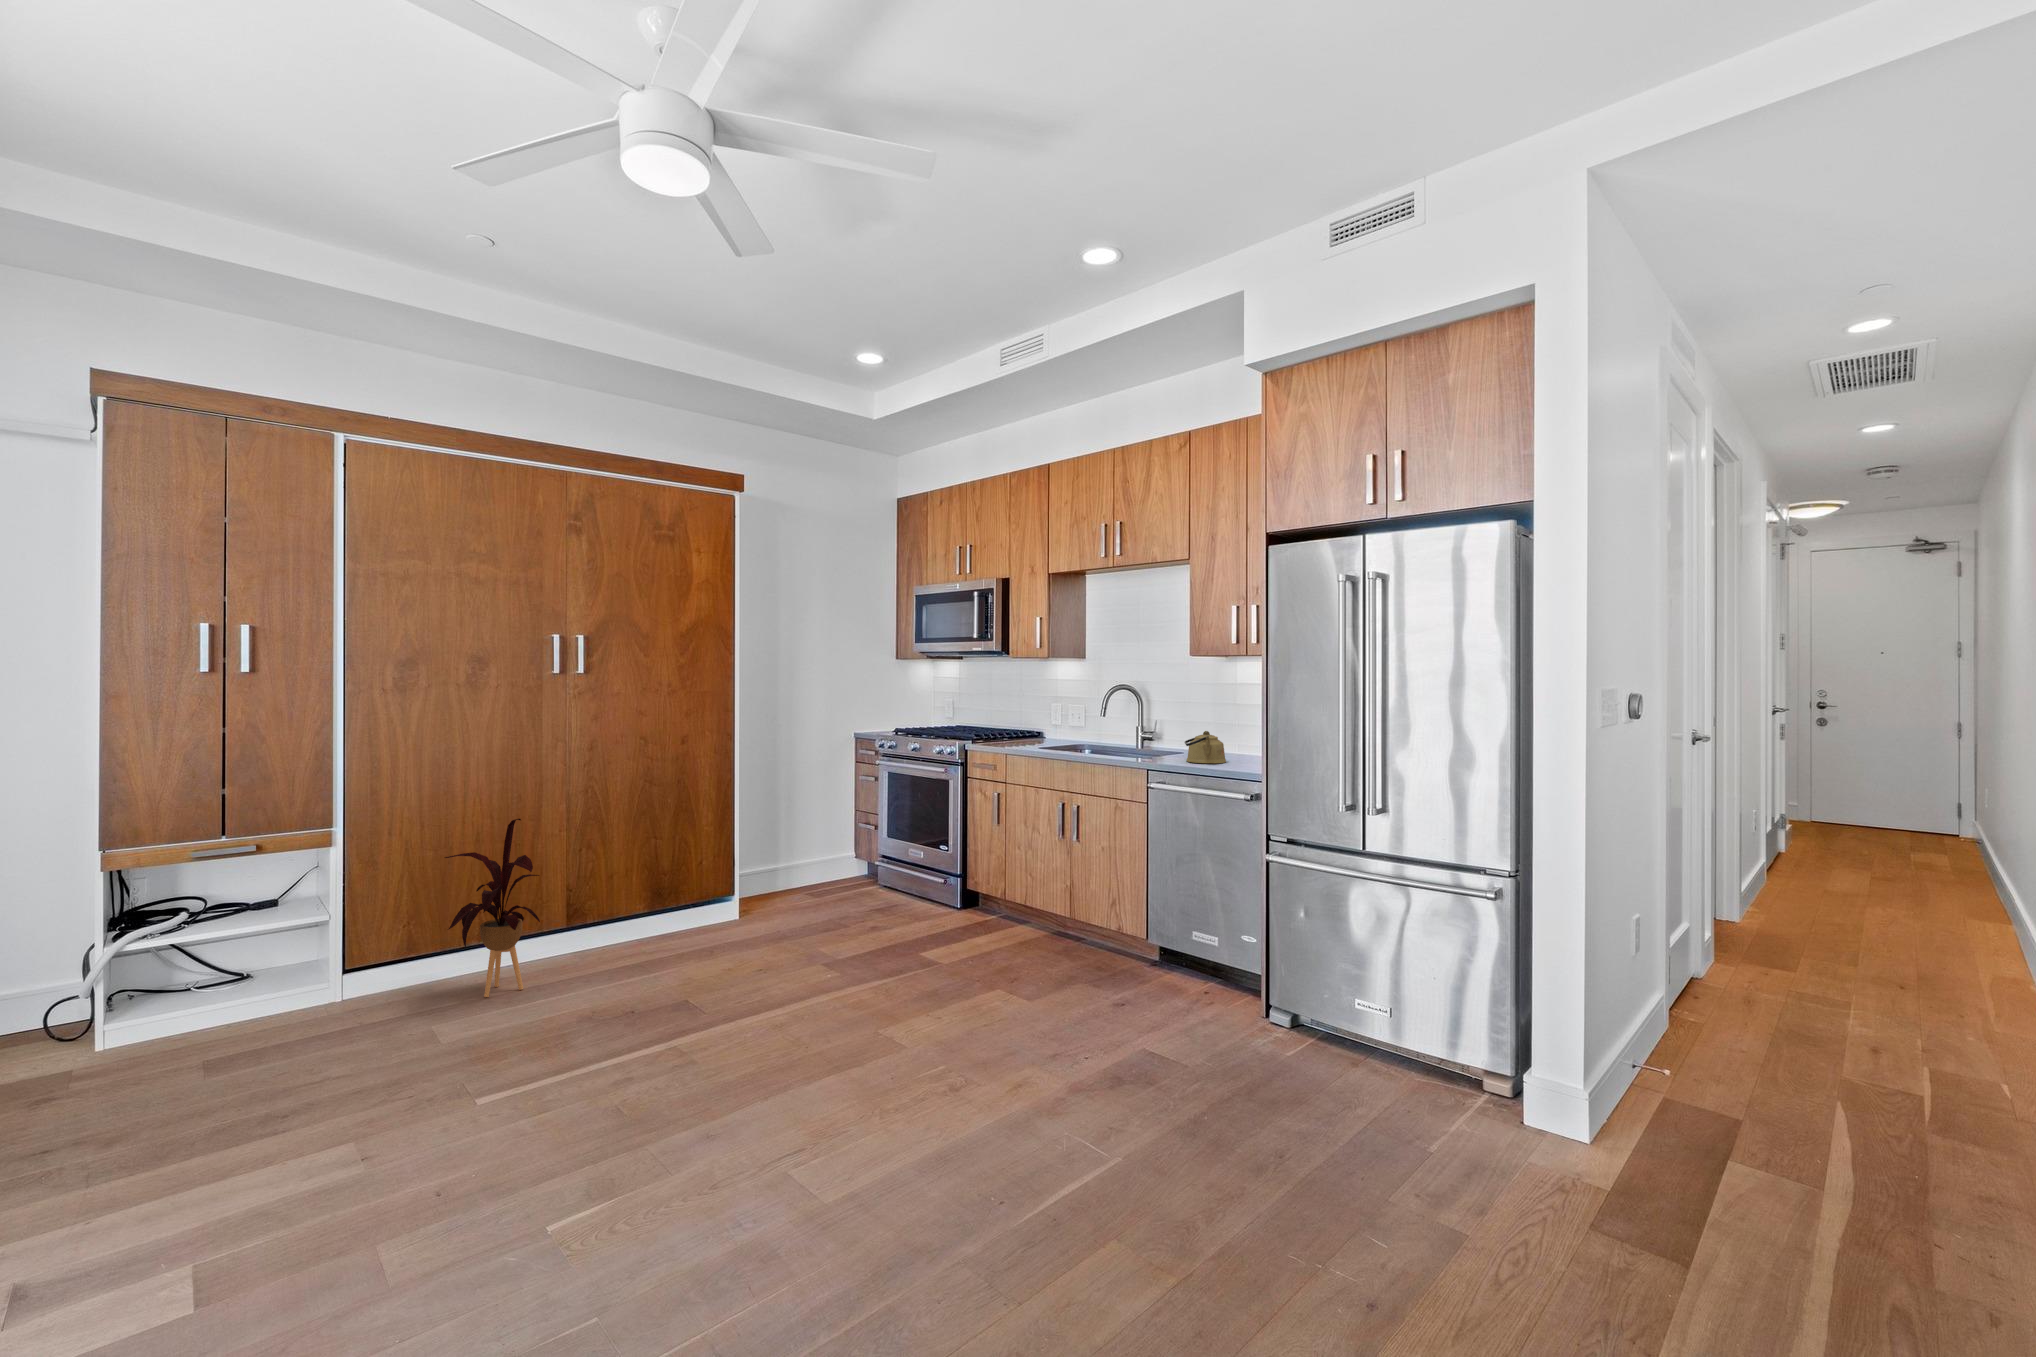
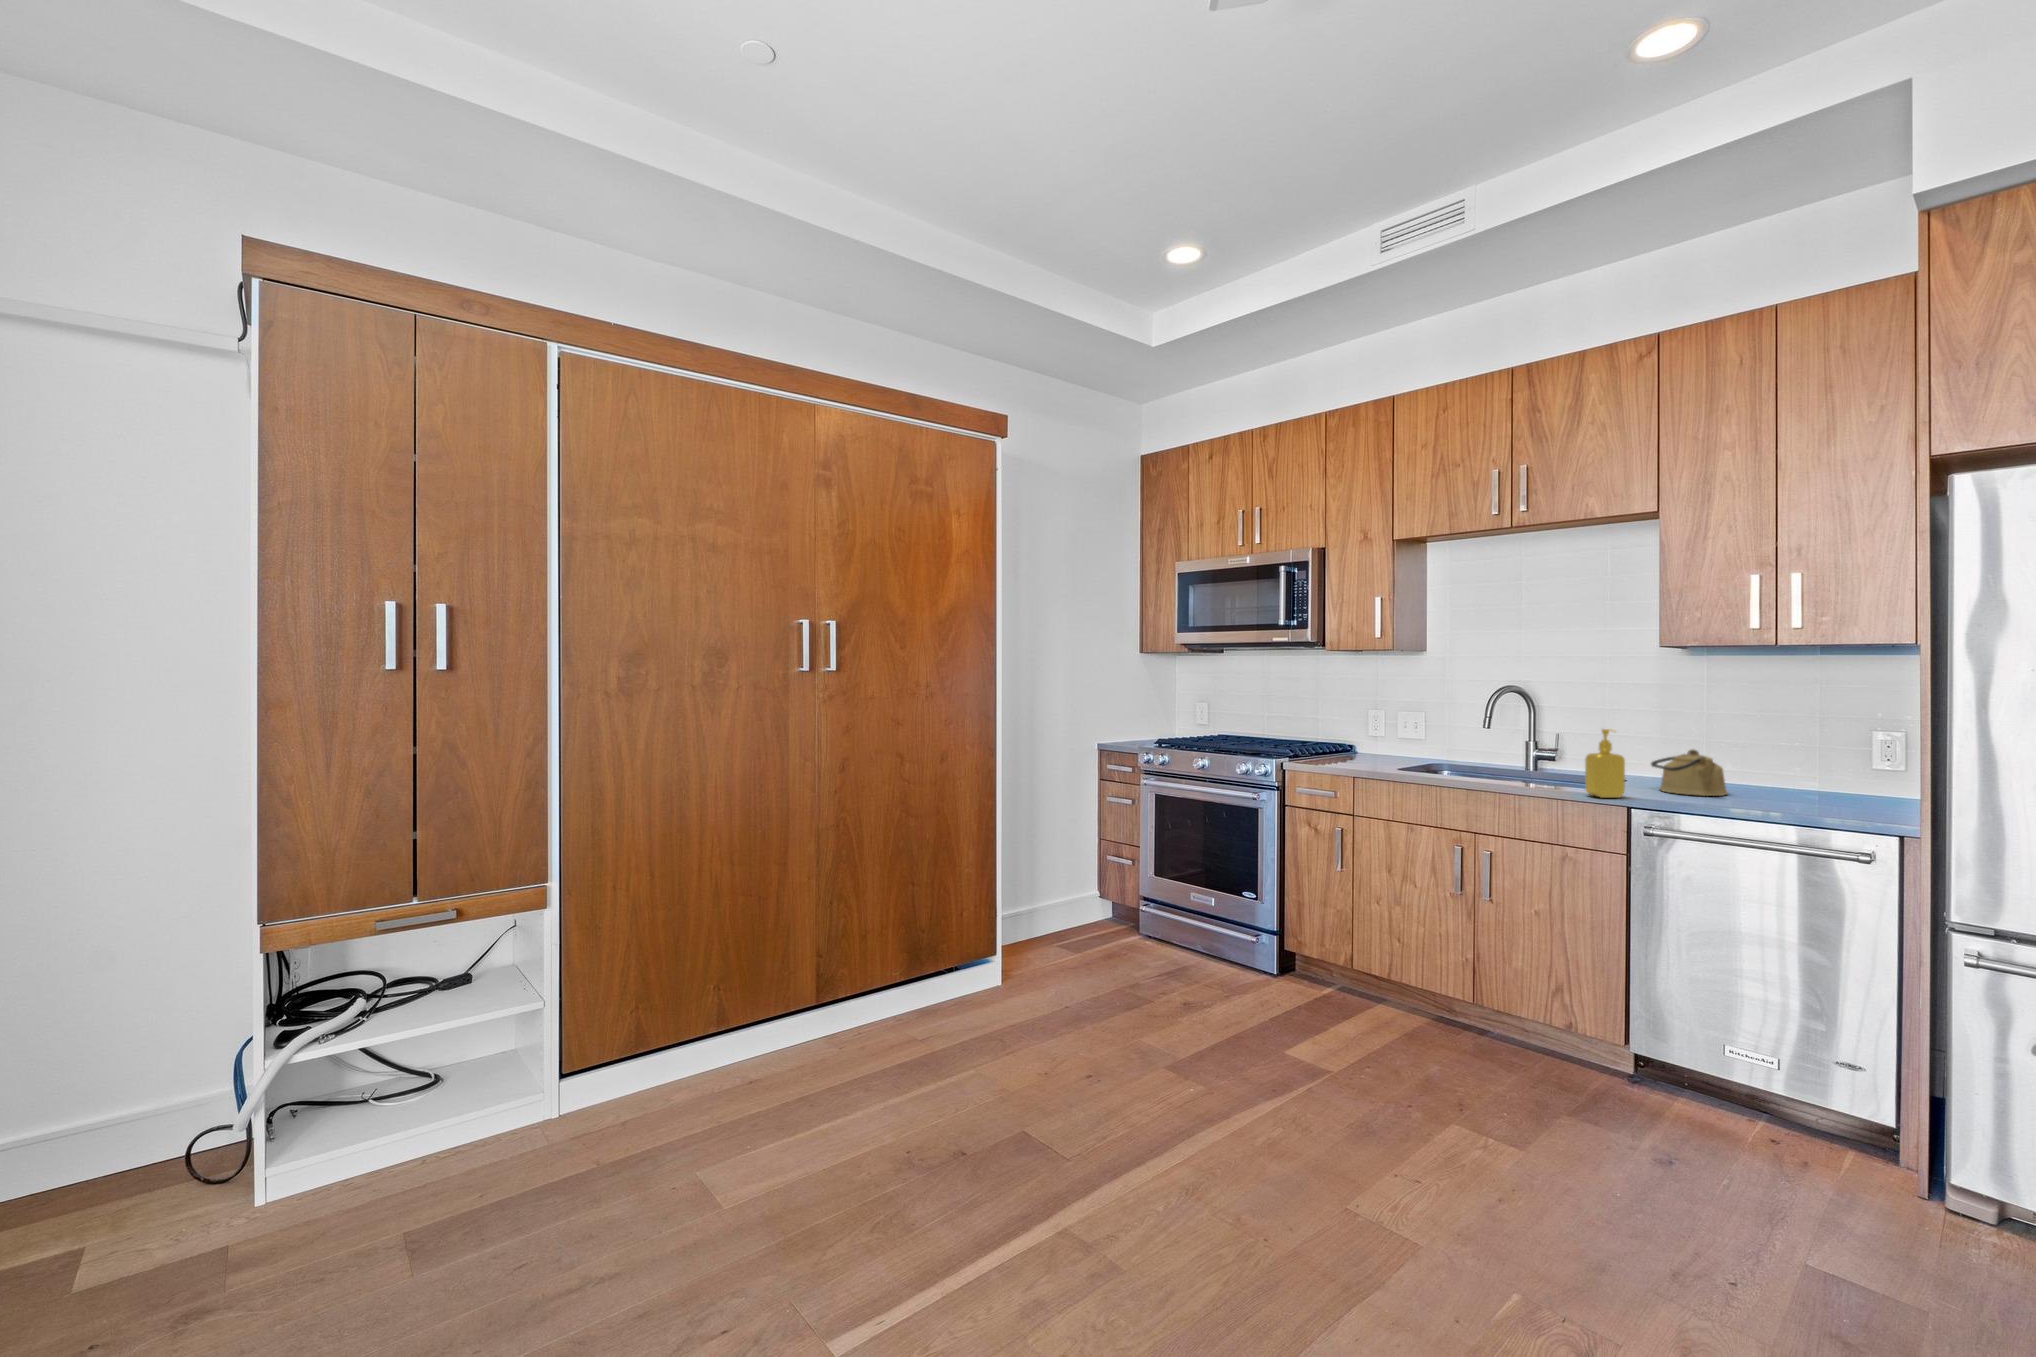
soap dispenser: none [1127,716,1150,765] -> present [1585,729,1625,798]
house plant: present [445,819,540,997] -> none [686,870,813,1114]

